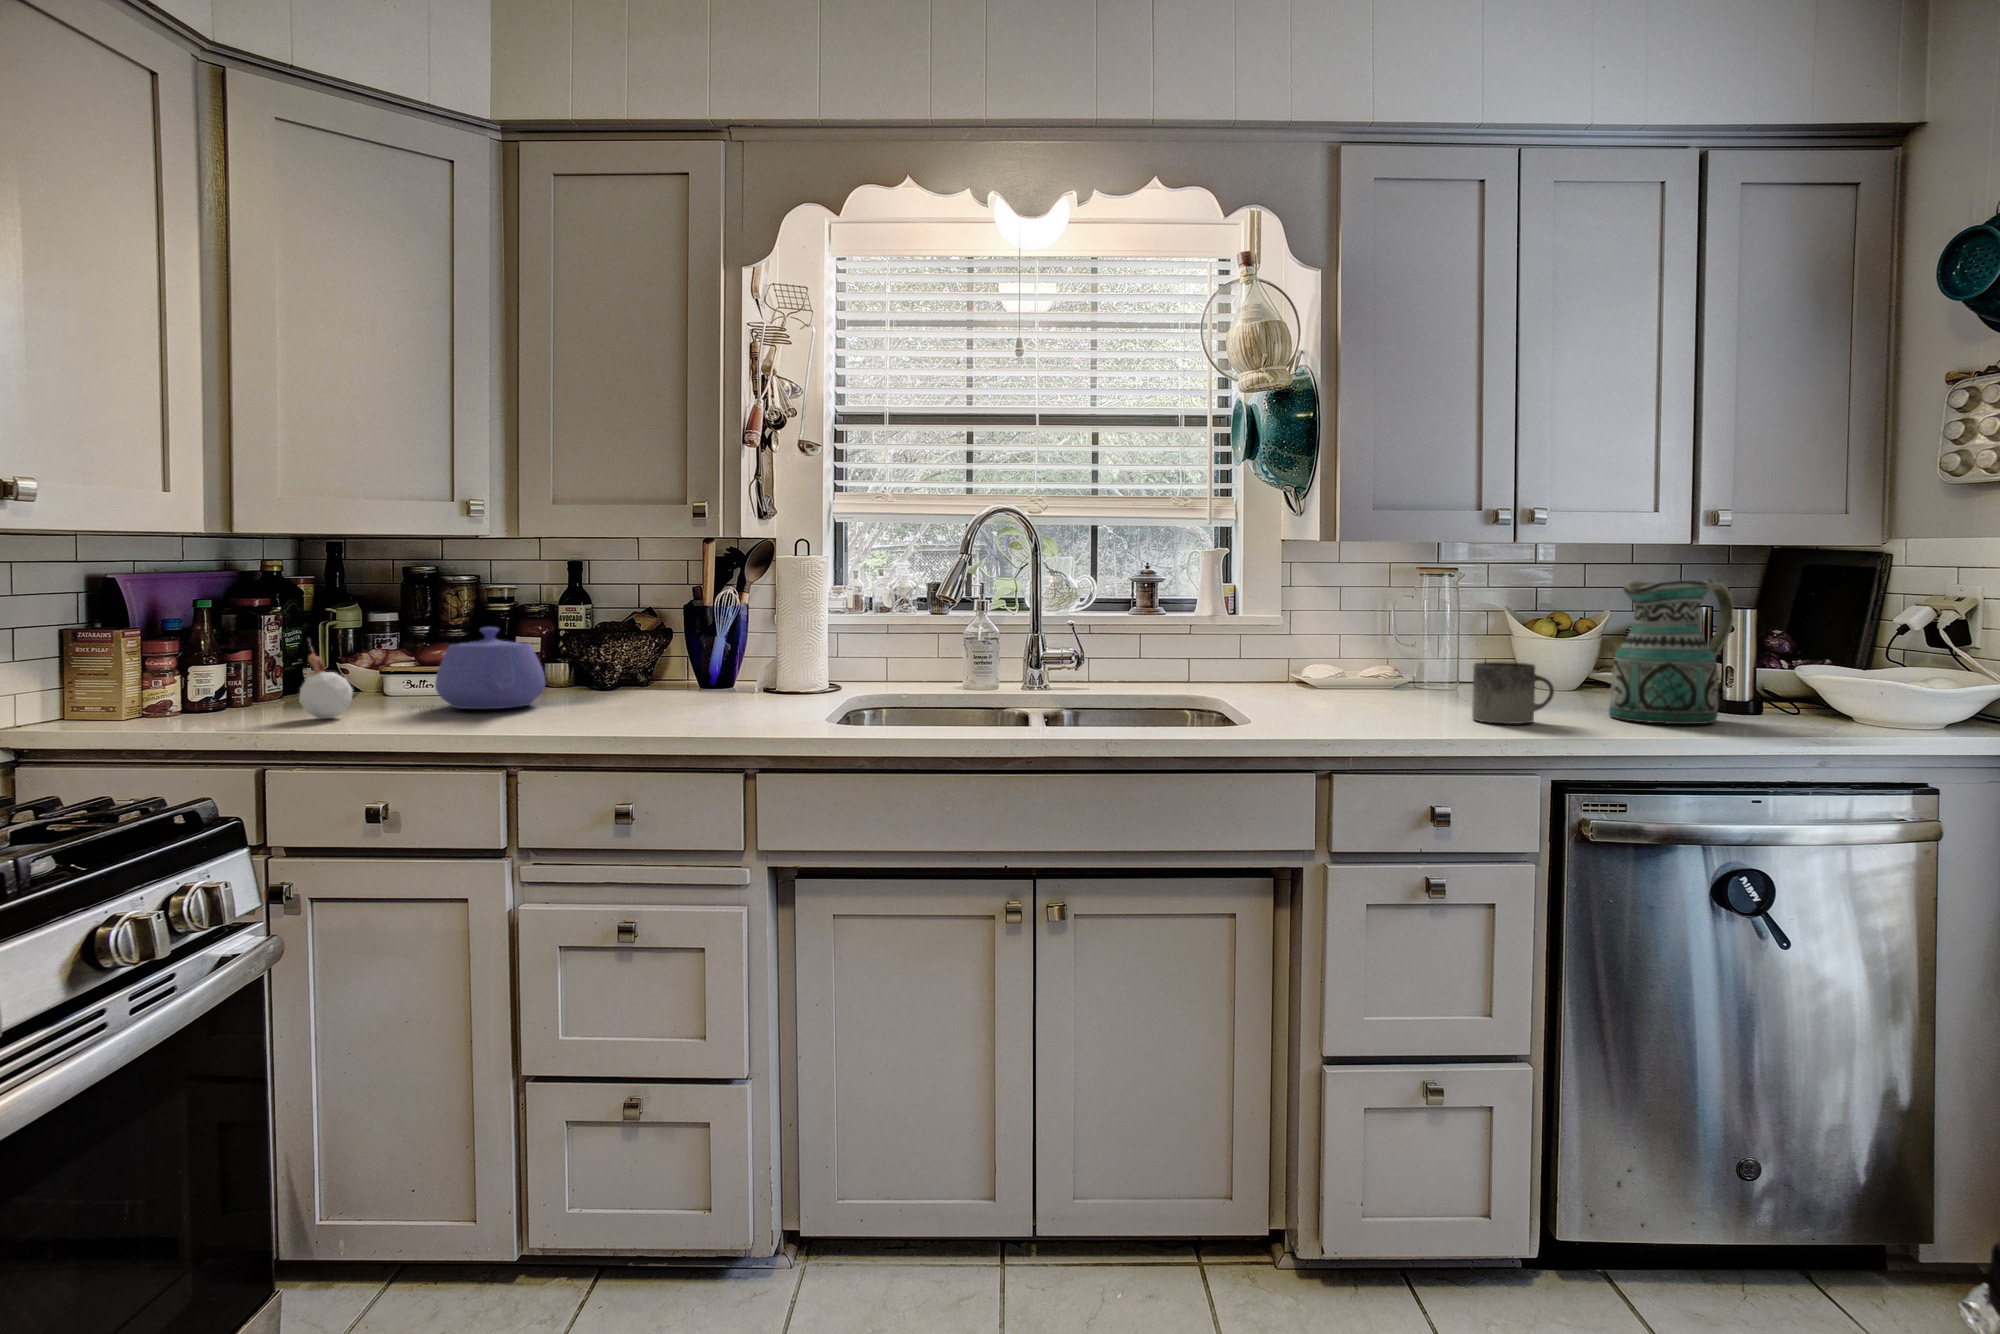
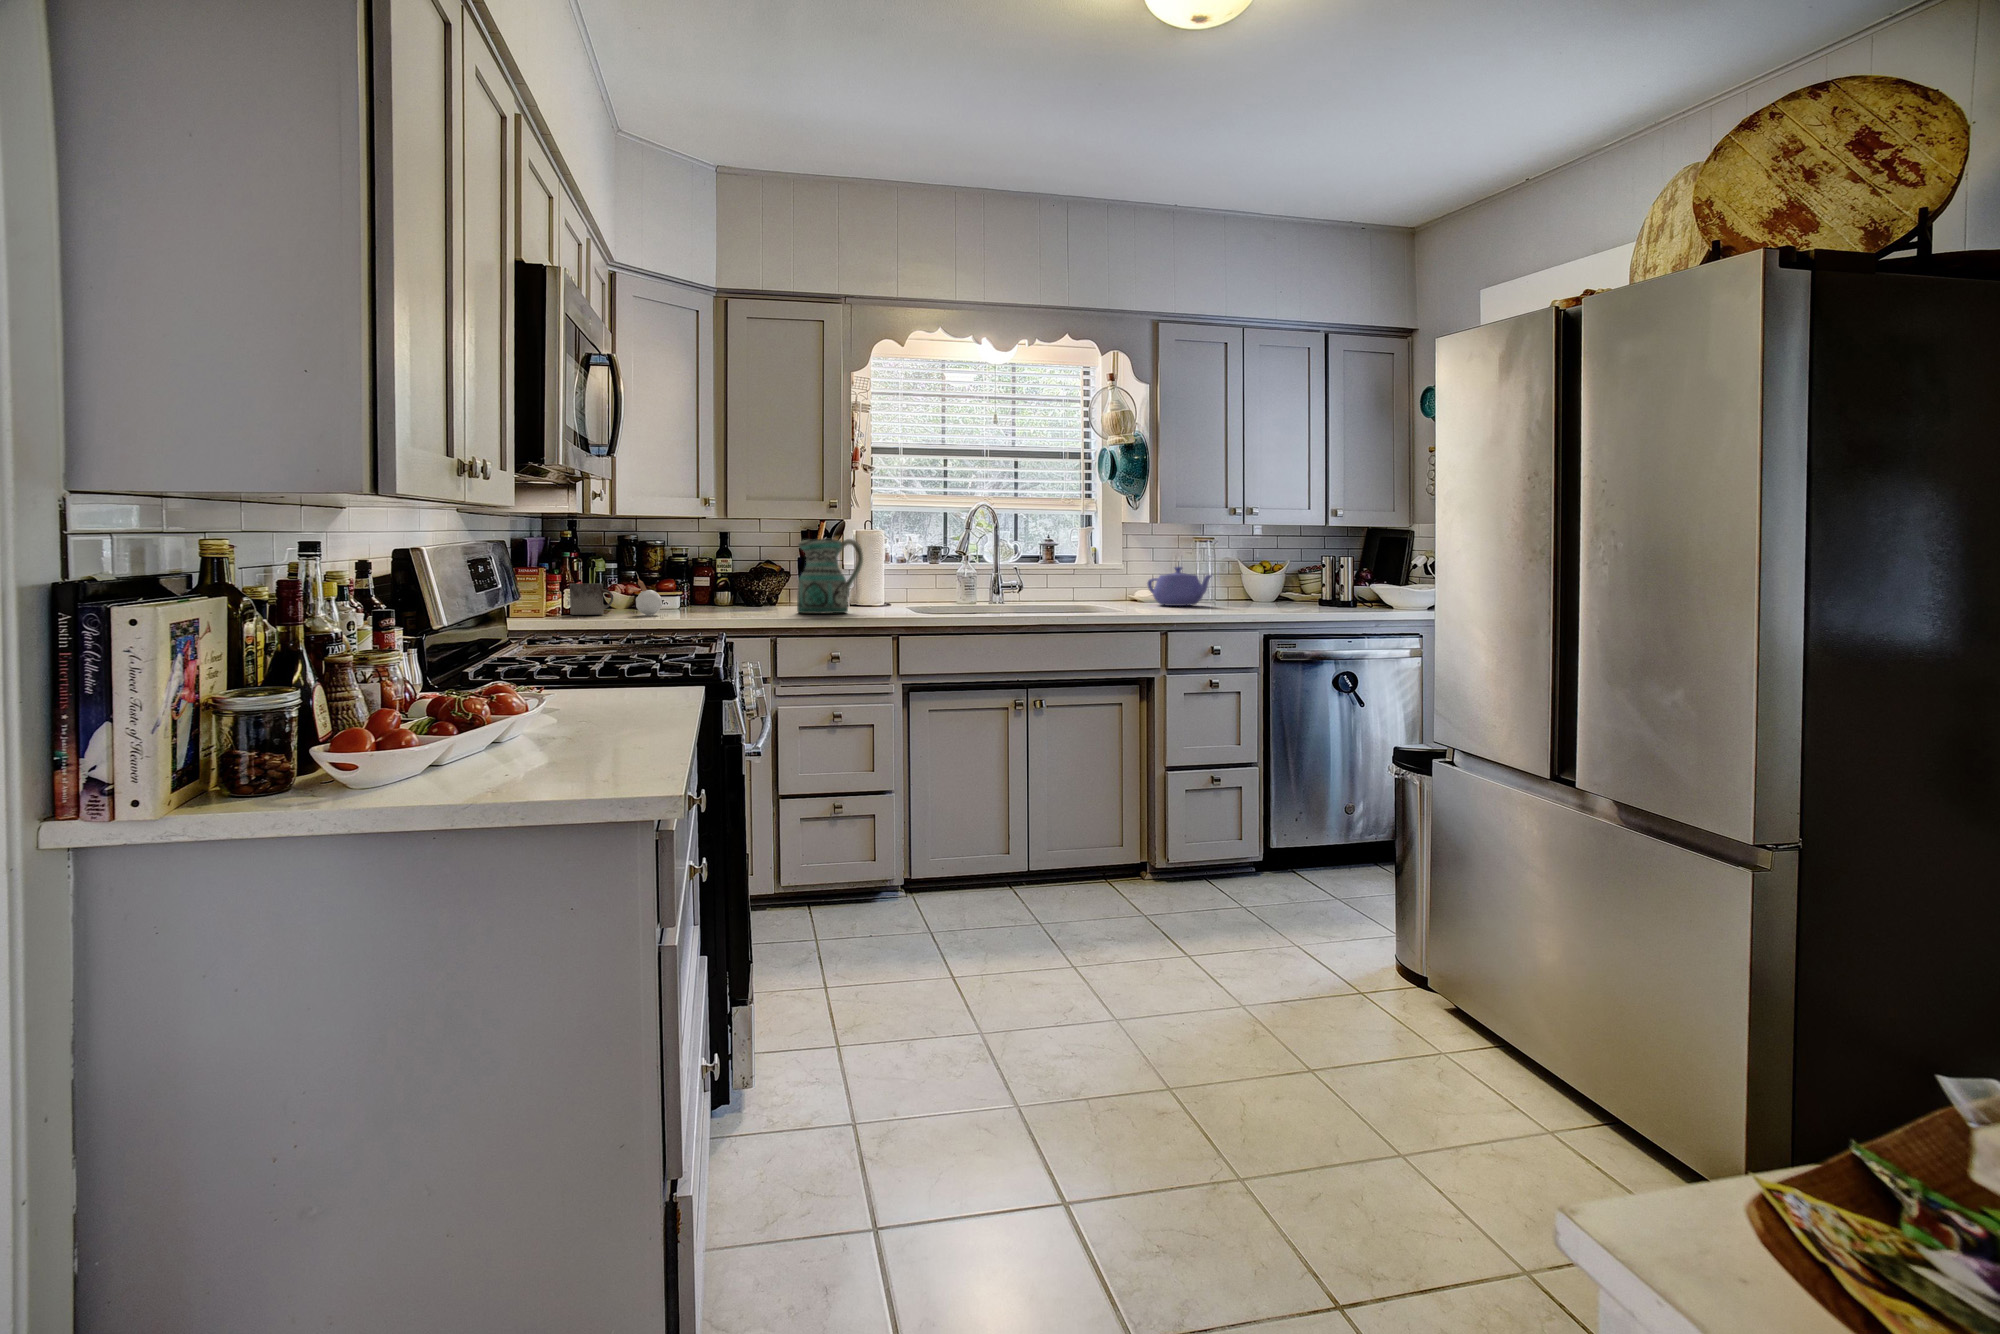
ceramic pitcher: present [1609,579,1734,724] -> present [797,538,863,614]
teapot: present [435,627,546,709] -> present [1148,567,1212,606]
mug: present [1472,662,1554,724] -> present [570,583,613,615]

